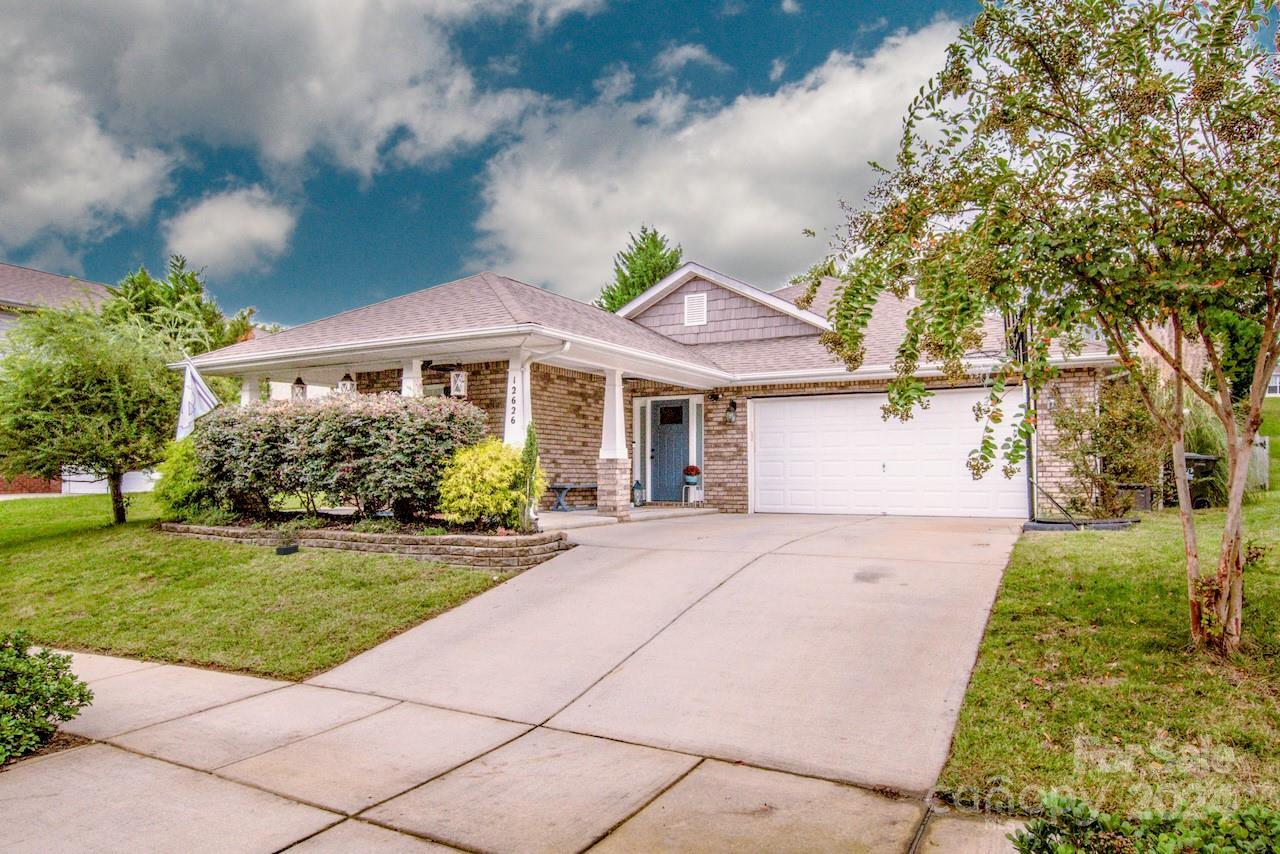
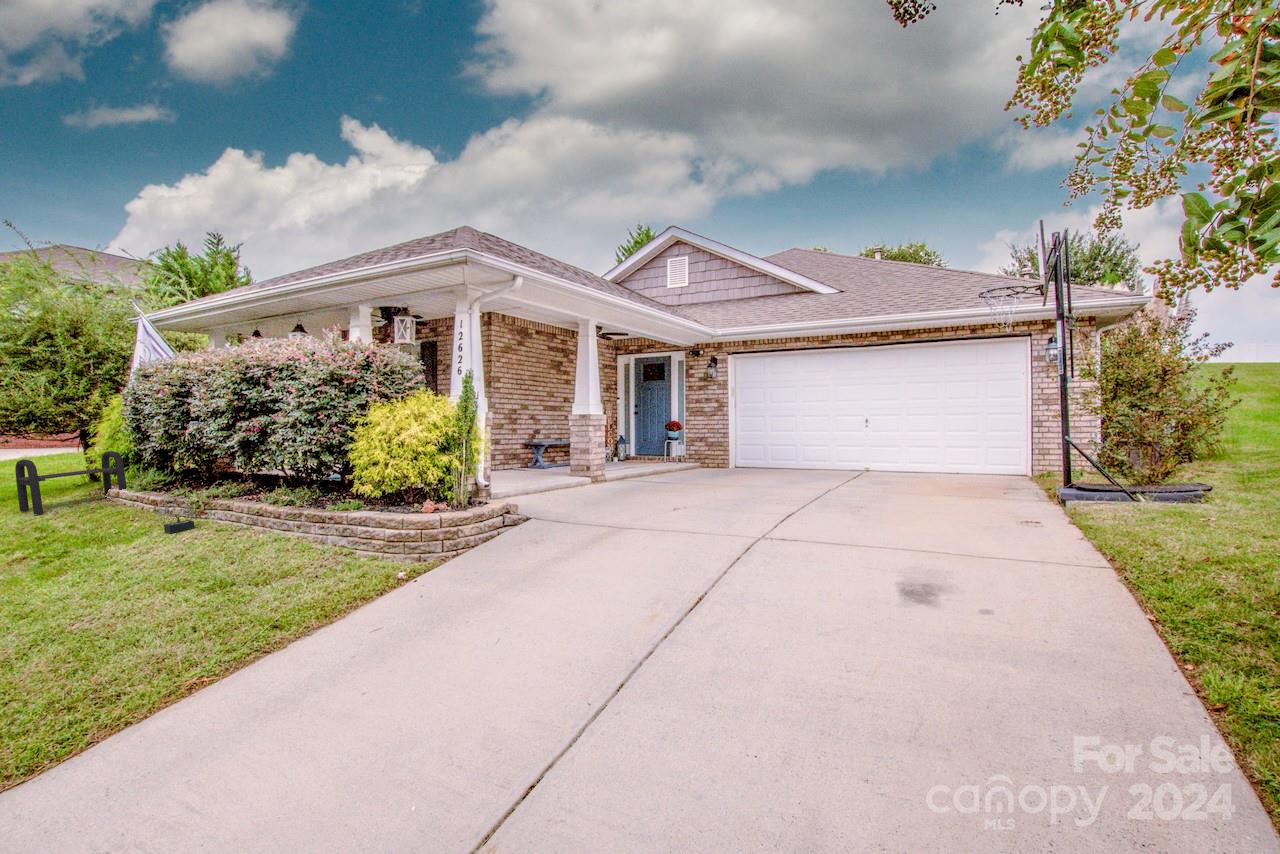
bench: none [106,490,193,545] -> present [15,451,127,514]

